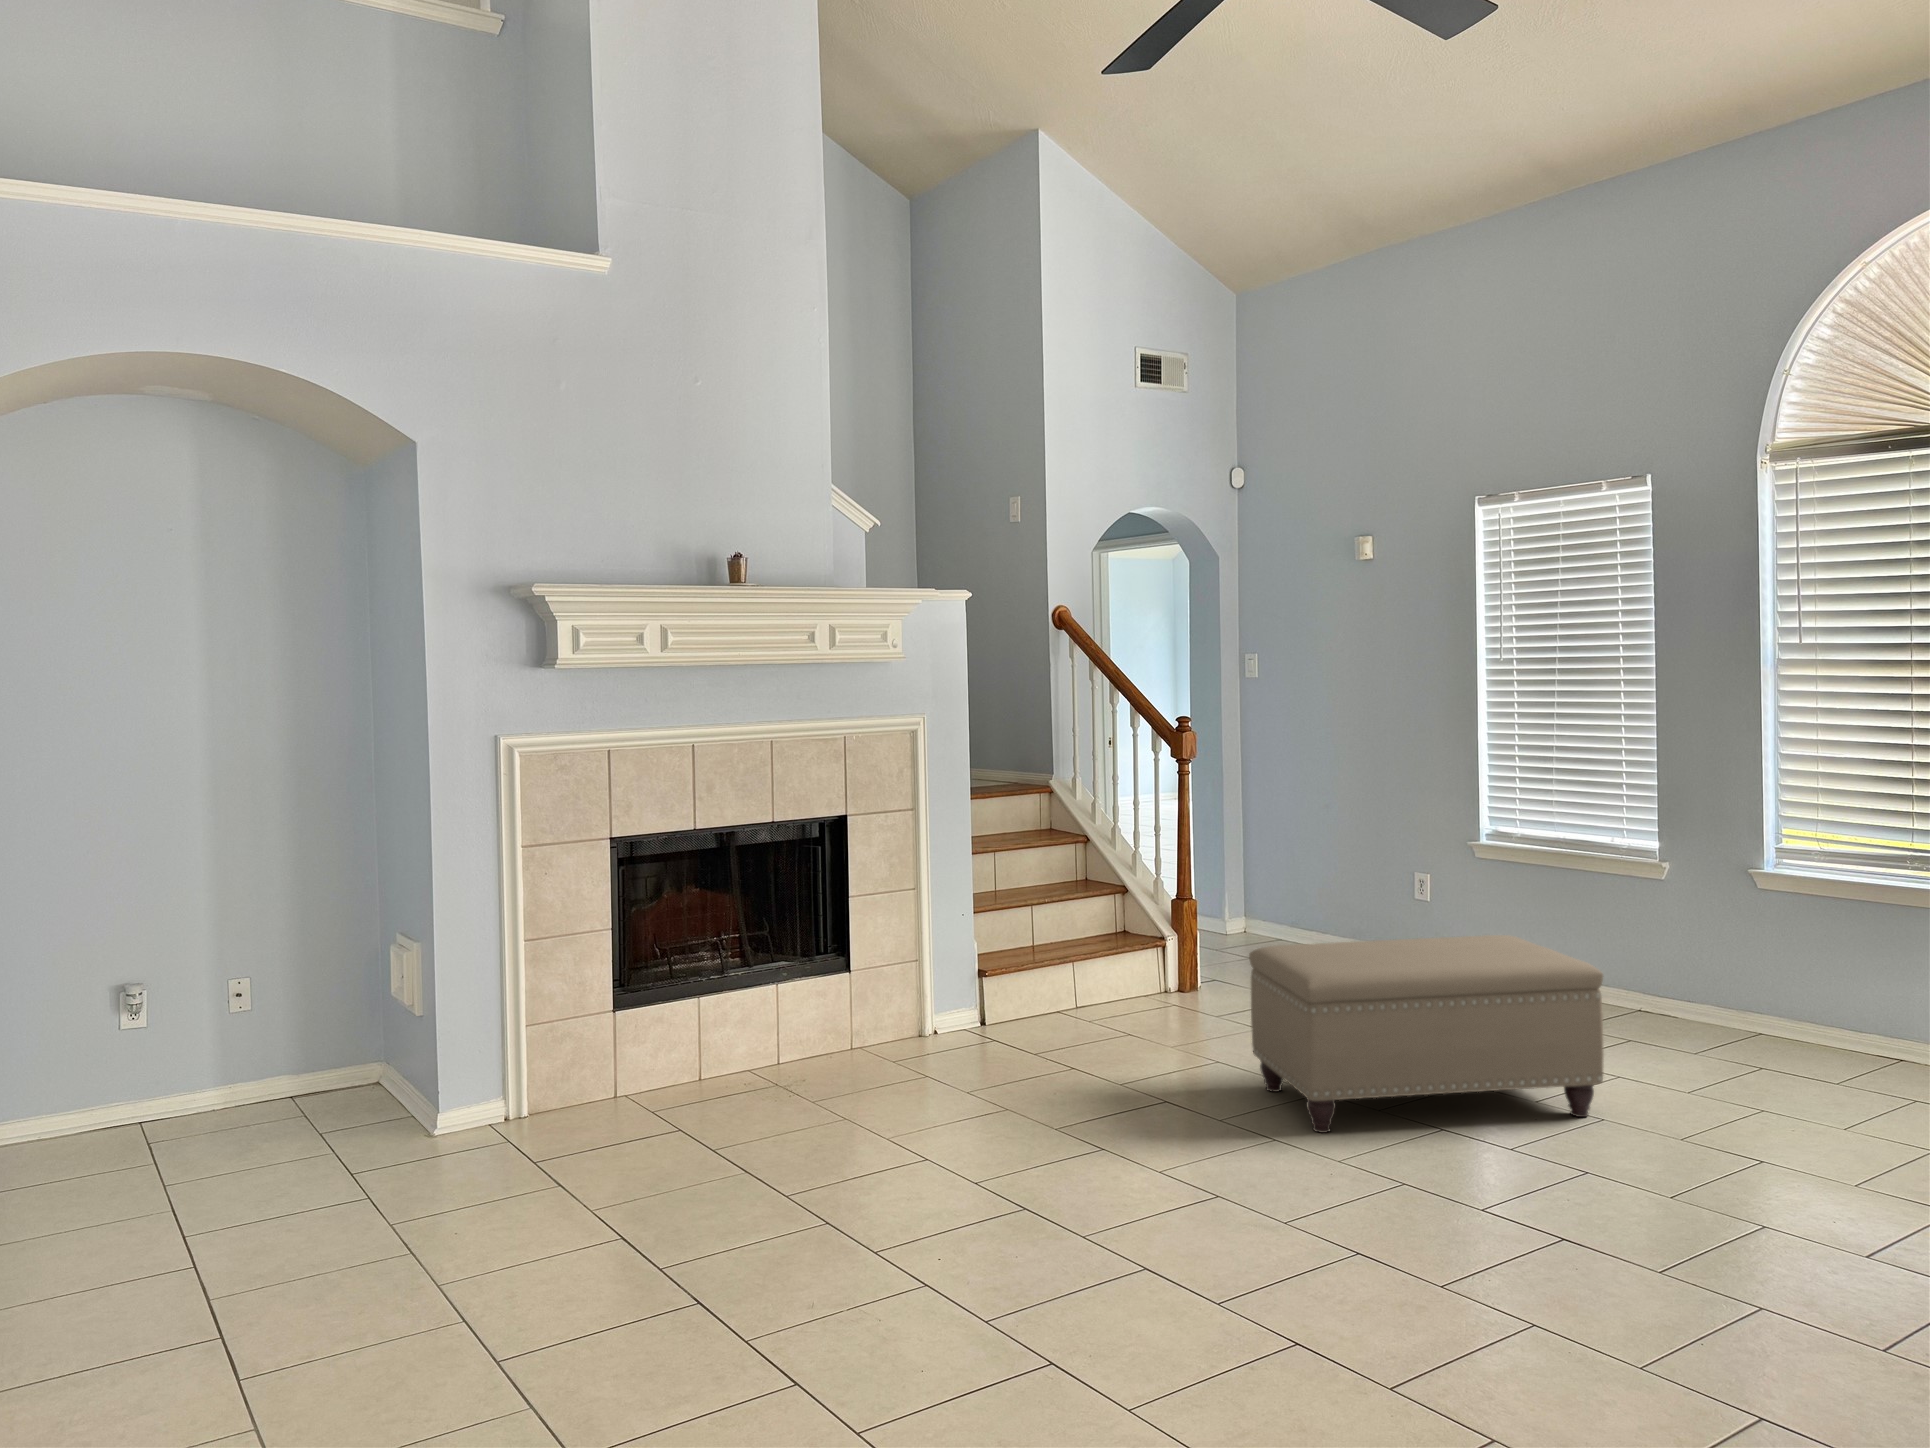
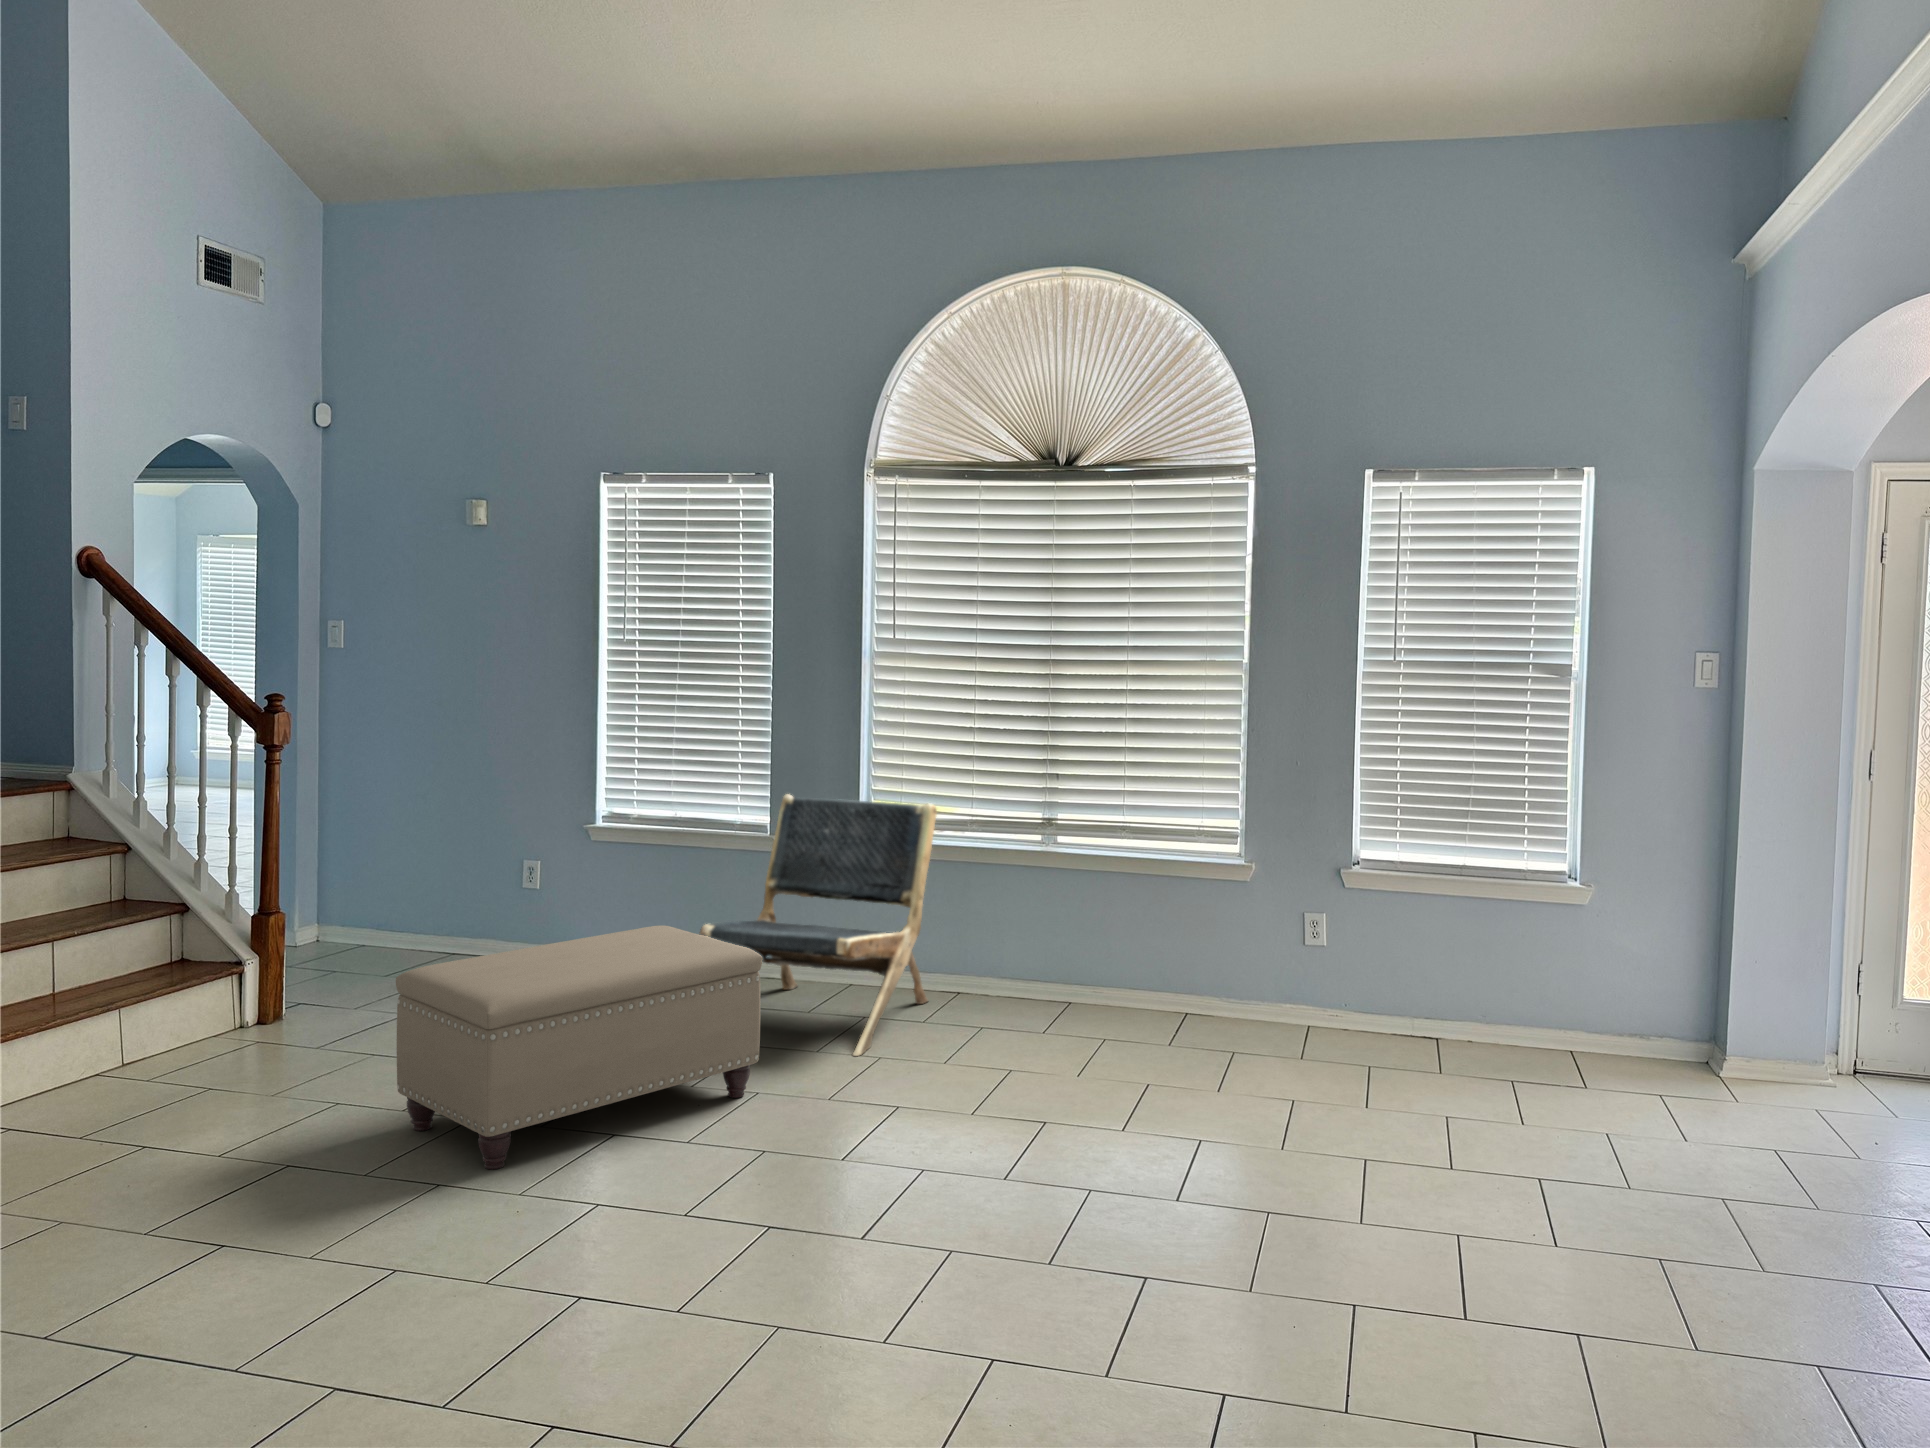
lounge chair: none [1558,815,1863,1102] -> present [700,794,937,1056]

